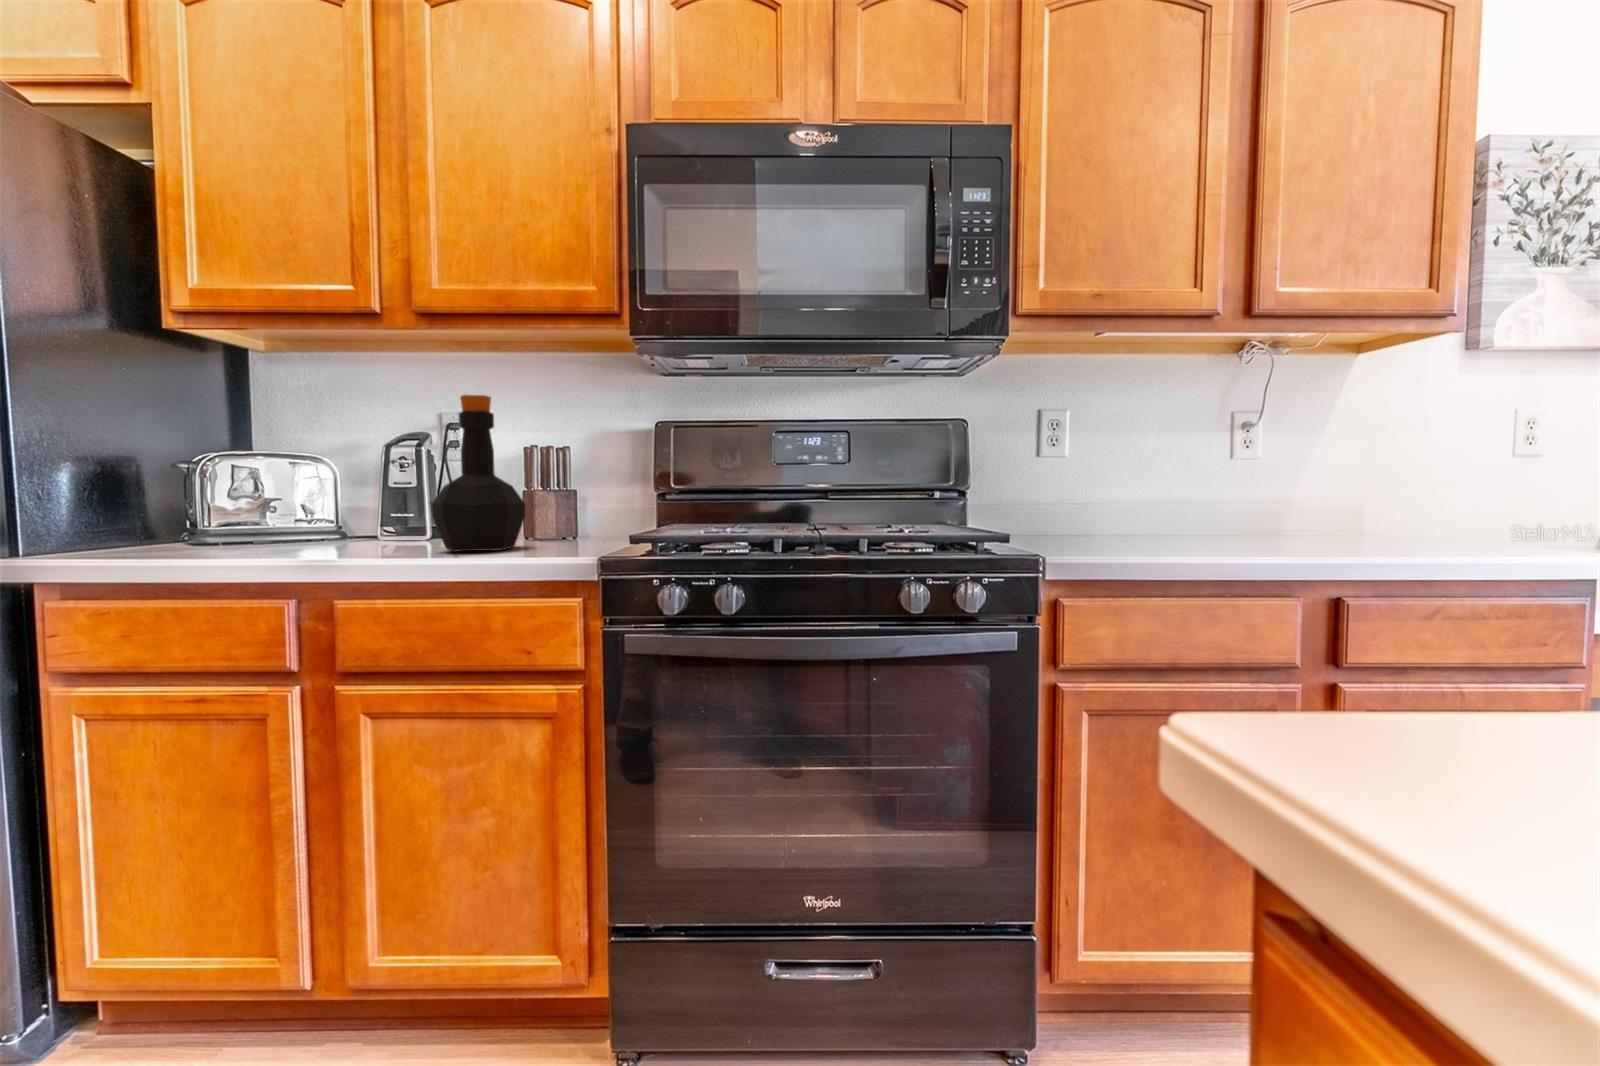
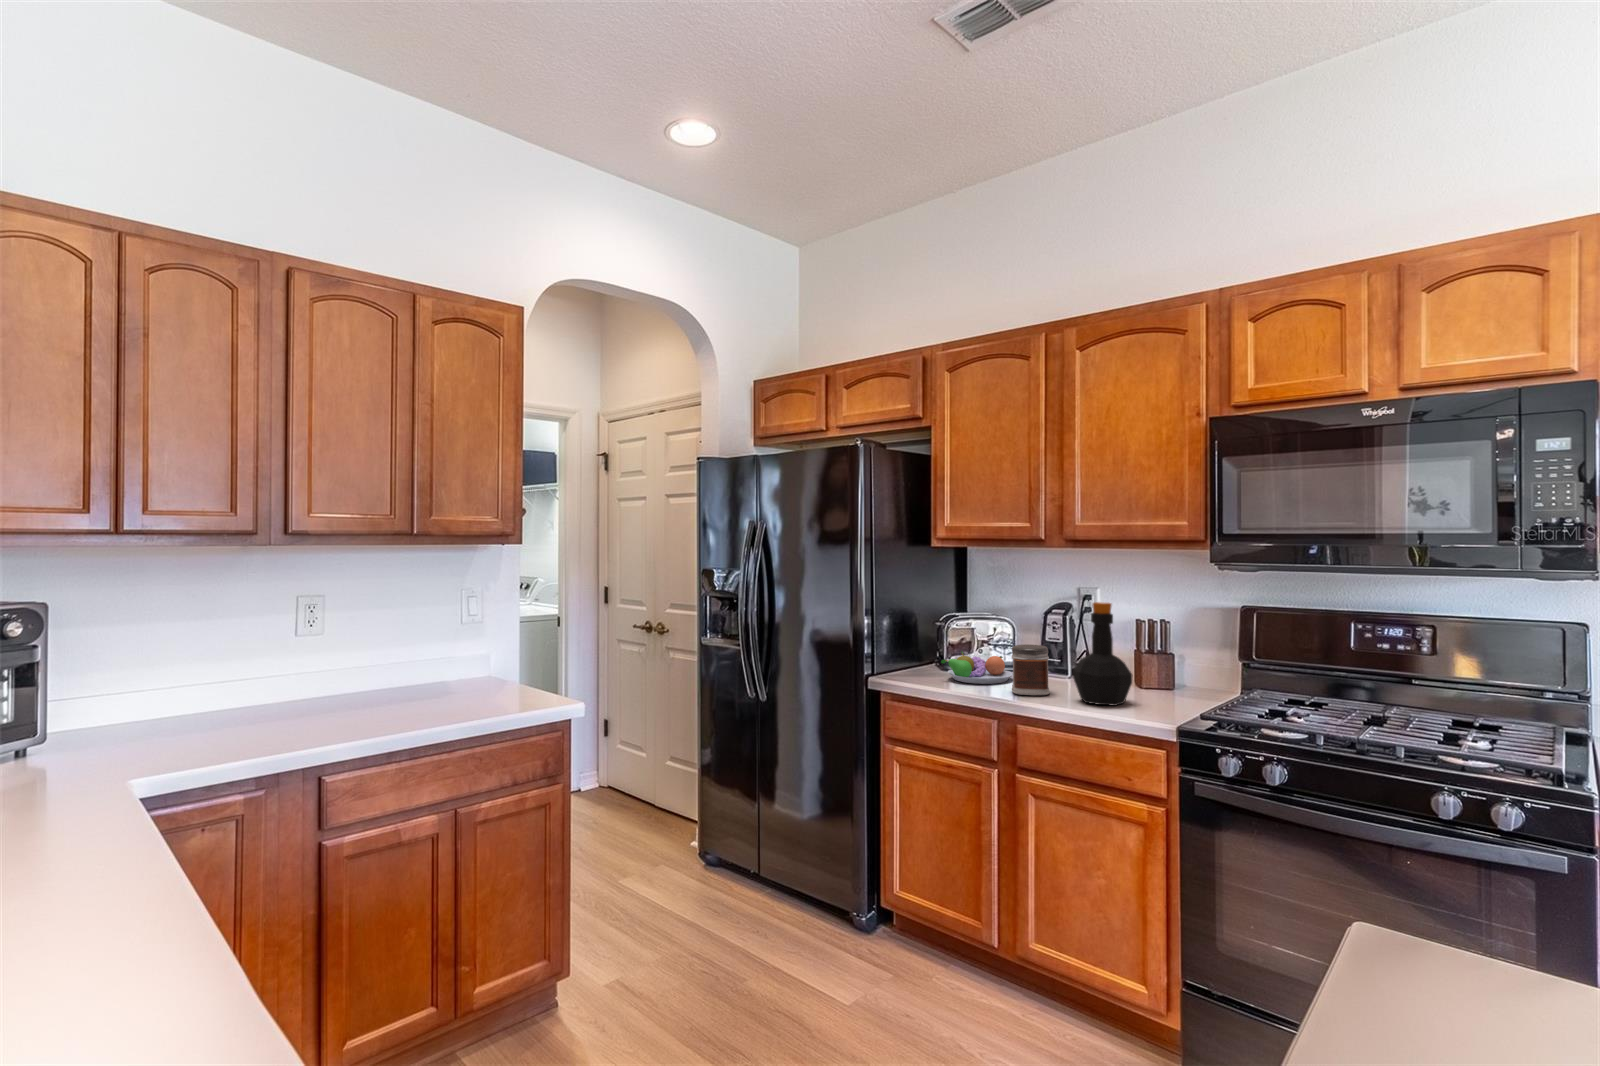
jar: none [321,476,394,554] -> present [1012,644,1050,695]
fruit bowl: none [182,507,333,553] -> present [941,652,1013,684]

